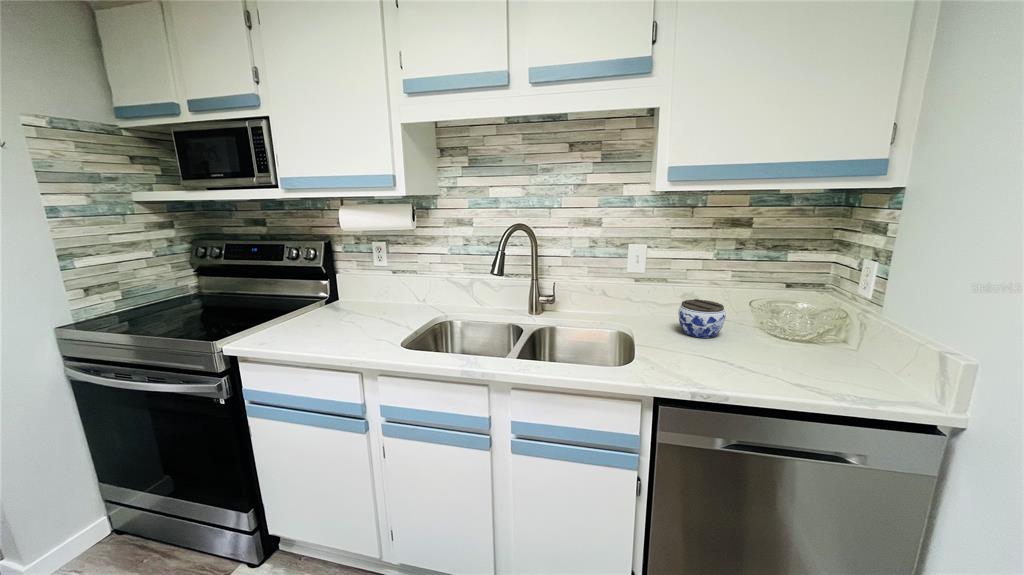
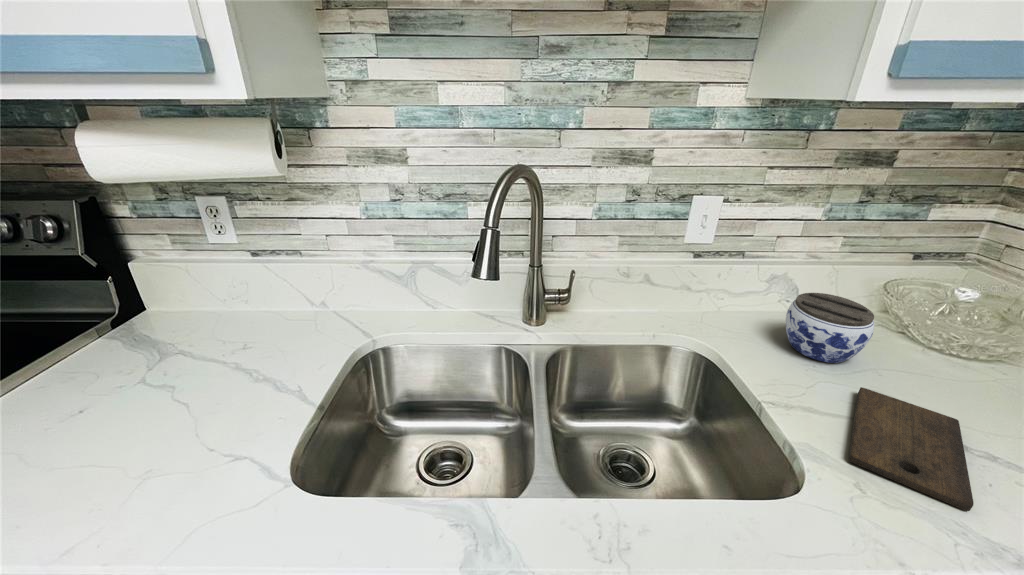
cutting board: none [663,343,744,379] -> present [849,387,974,511]

